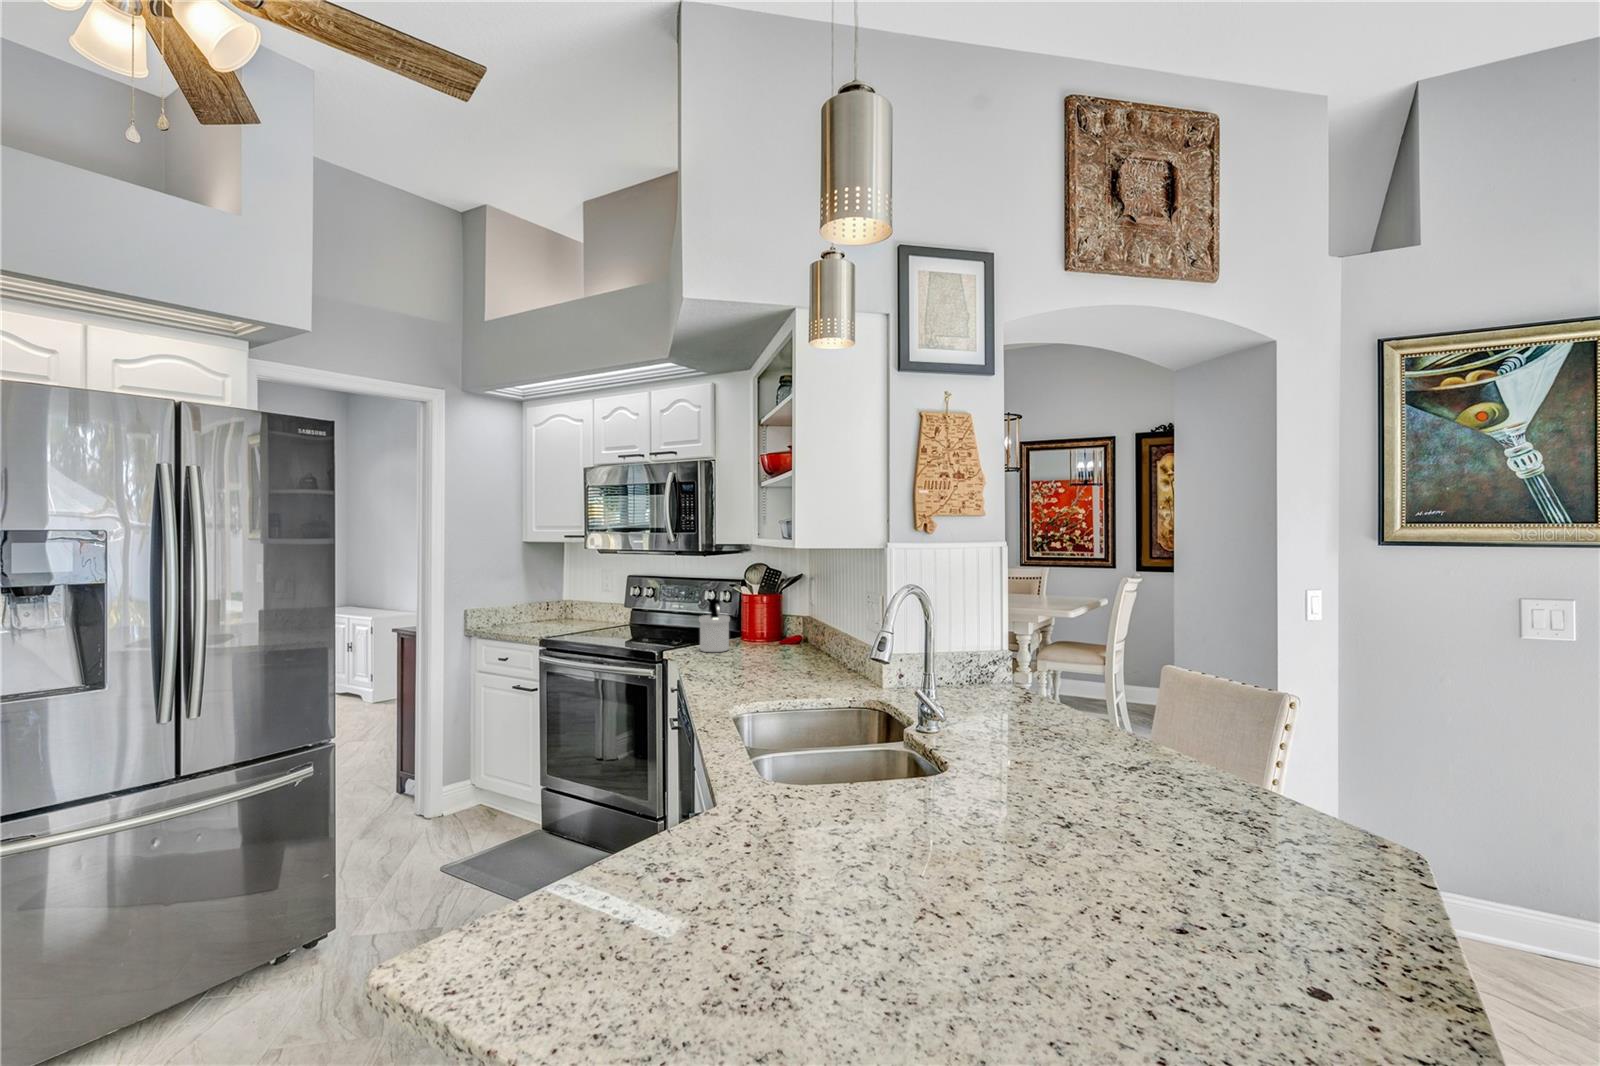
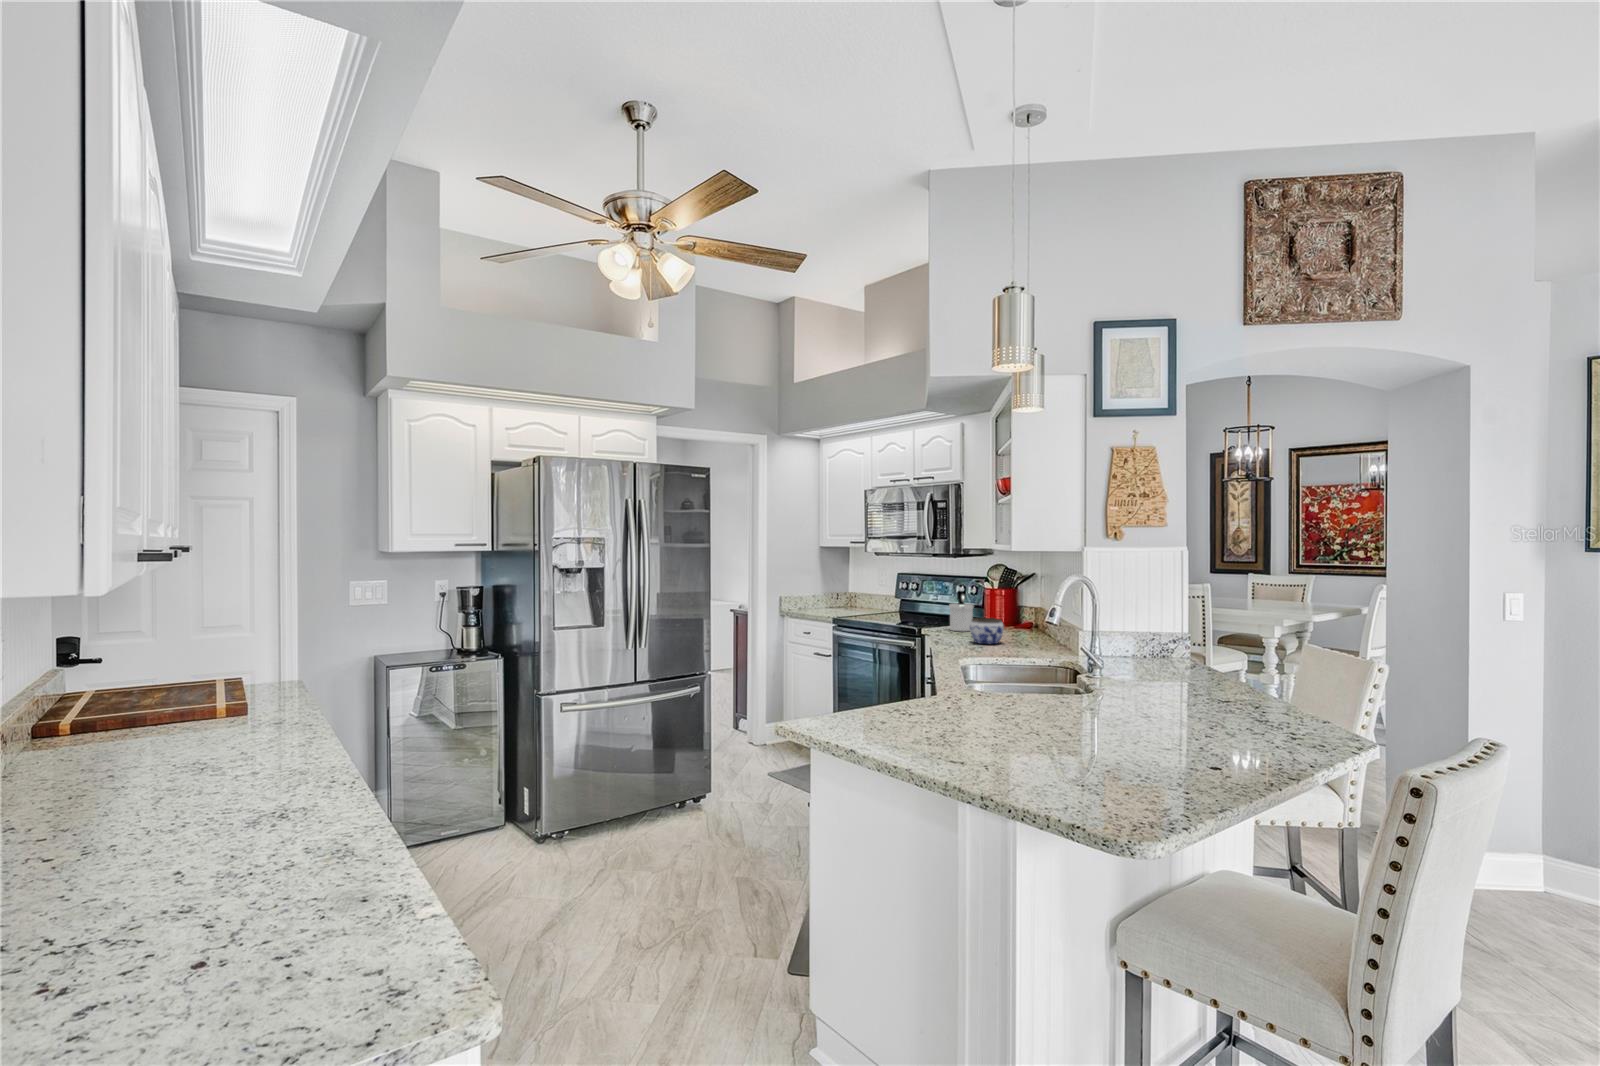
jar: none [733,637,777,674] -> present [970,618,1004,644]

